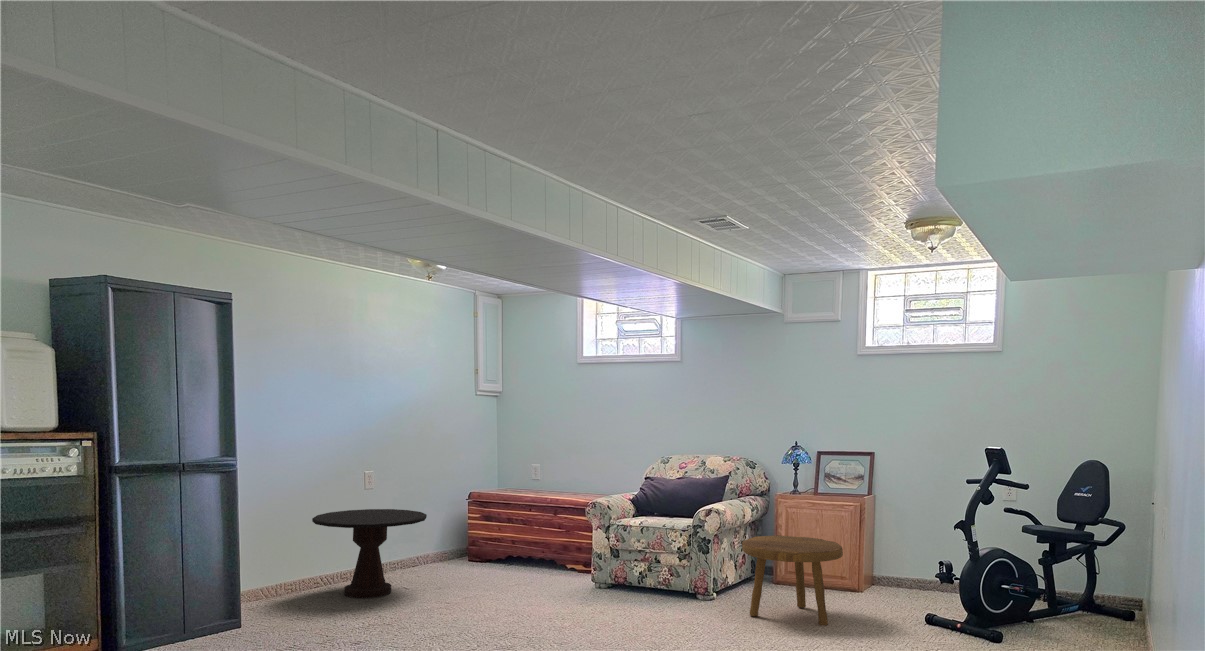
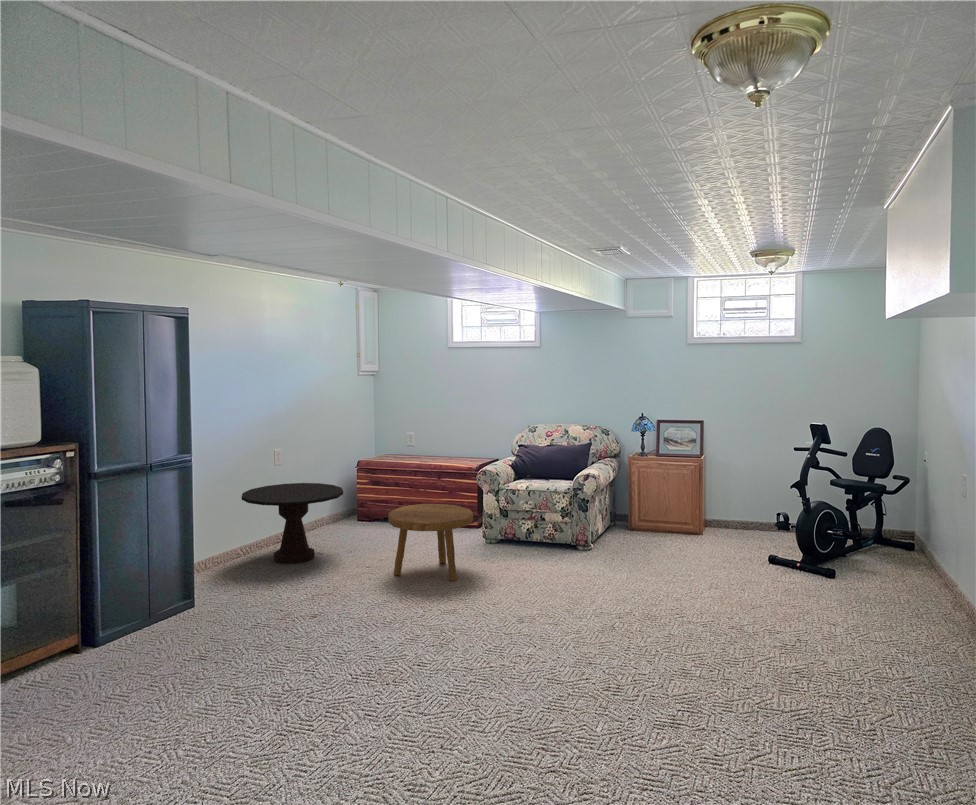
footstool: present [743,535,843,626] -> present [388,504,473,581]

